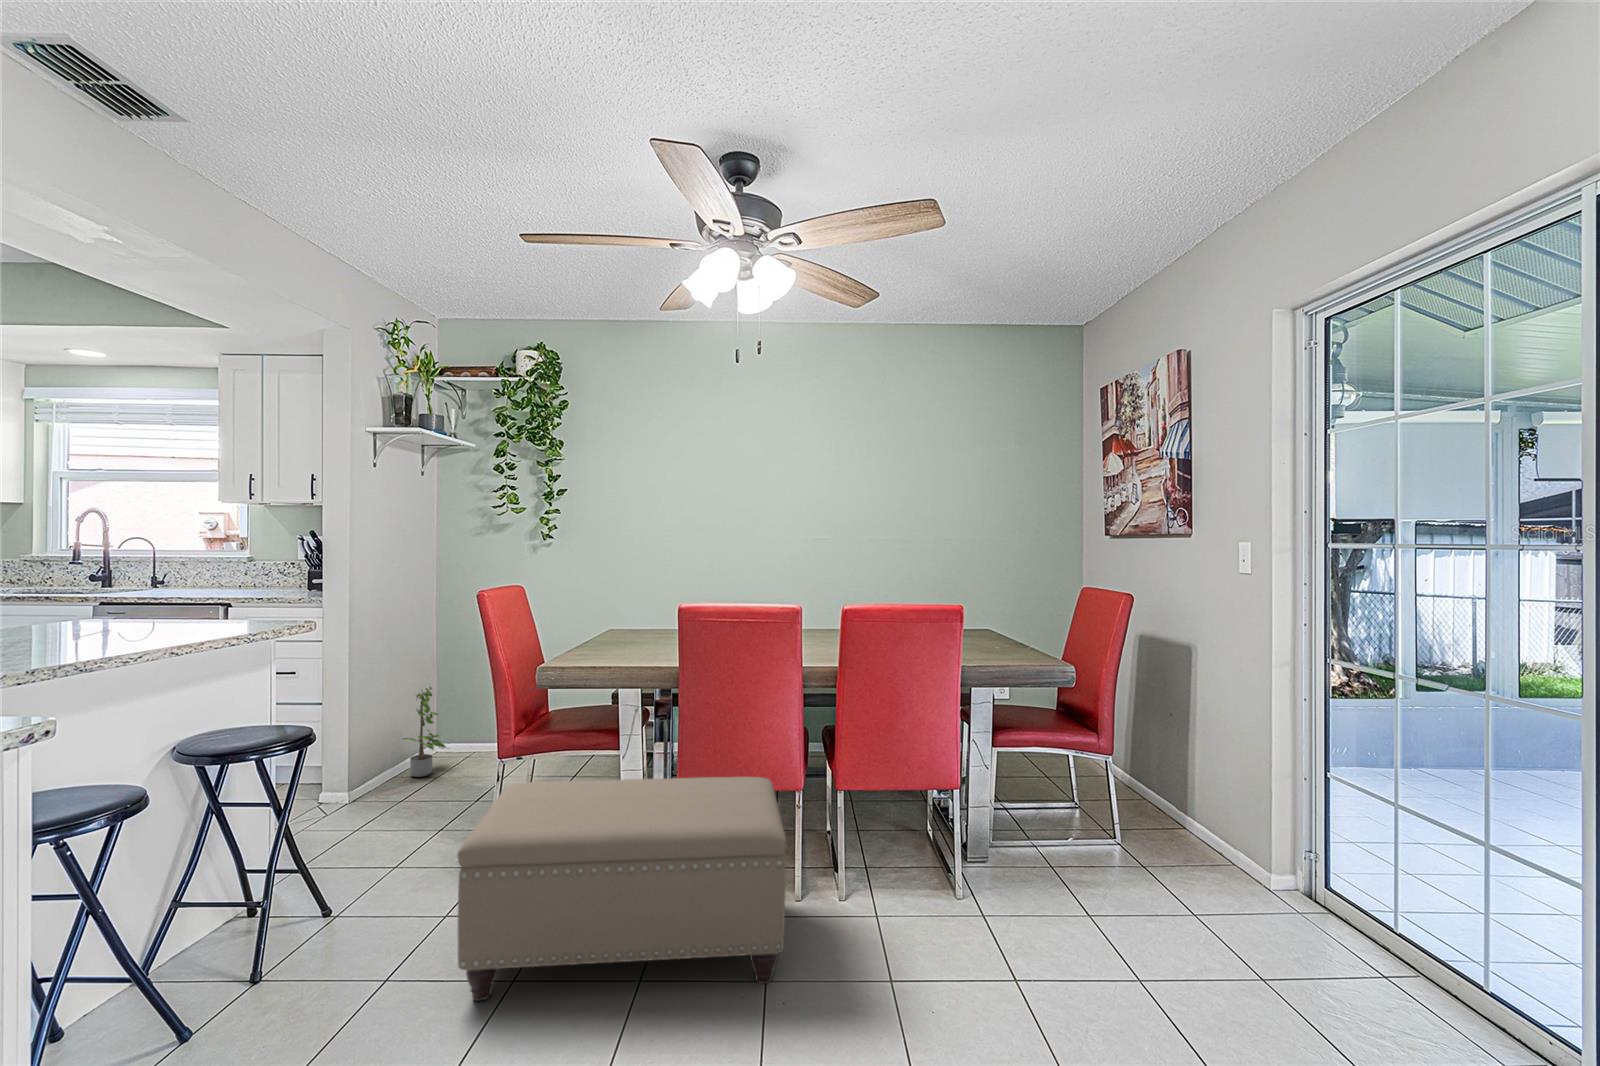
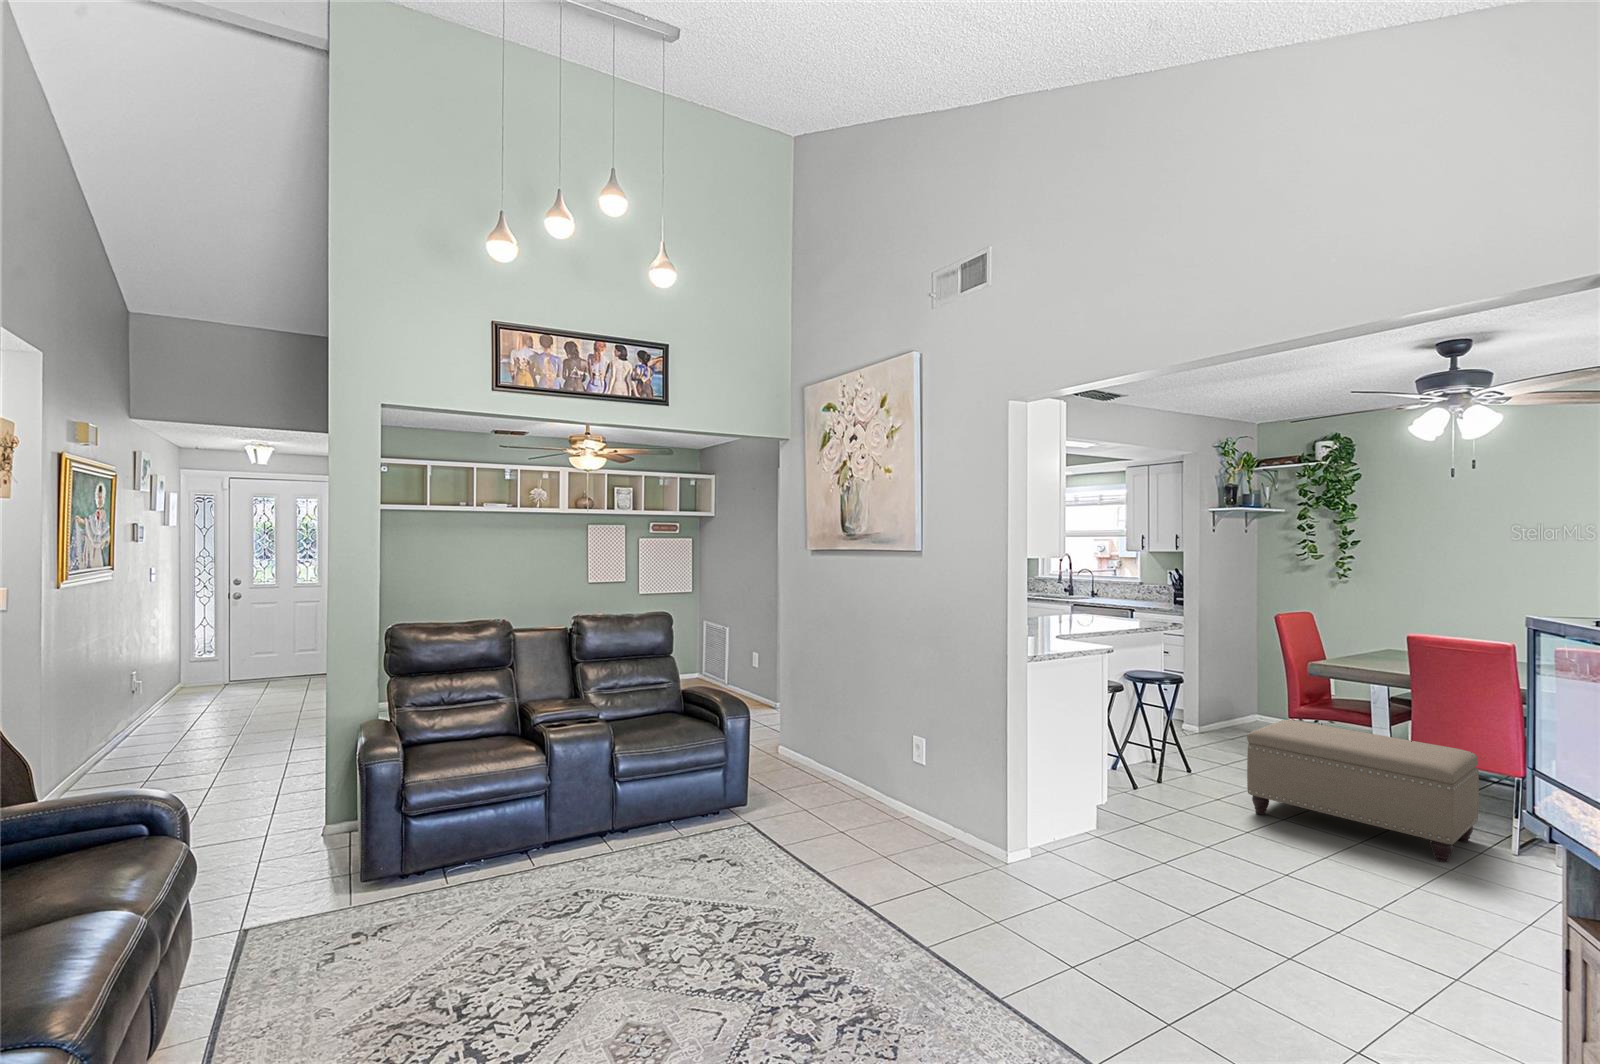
potted plant: present [403,687,446,777] -> none [1232,672,1264,731]

